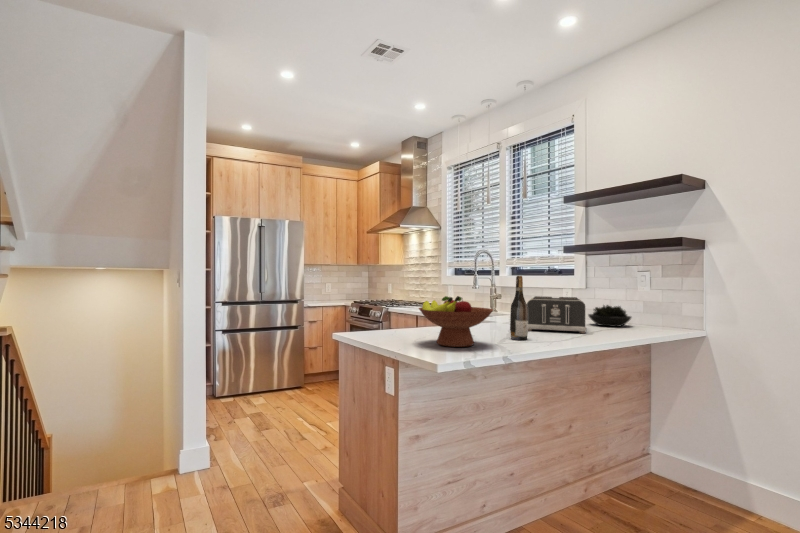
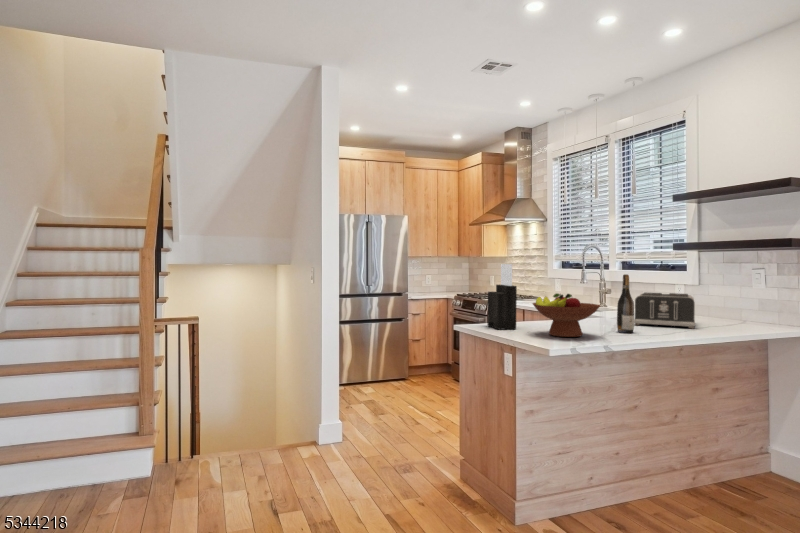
knife block: none [371,264,403,339] -> present [488,264,517,329]
succulent plant: present [588,305,631,327] -> none [701,301,749,323]

